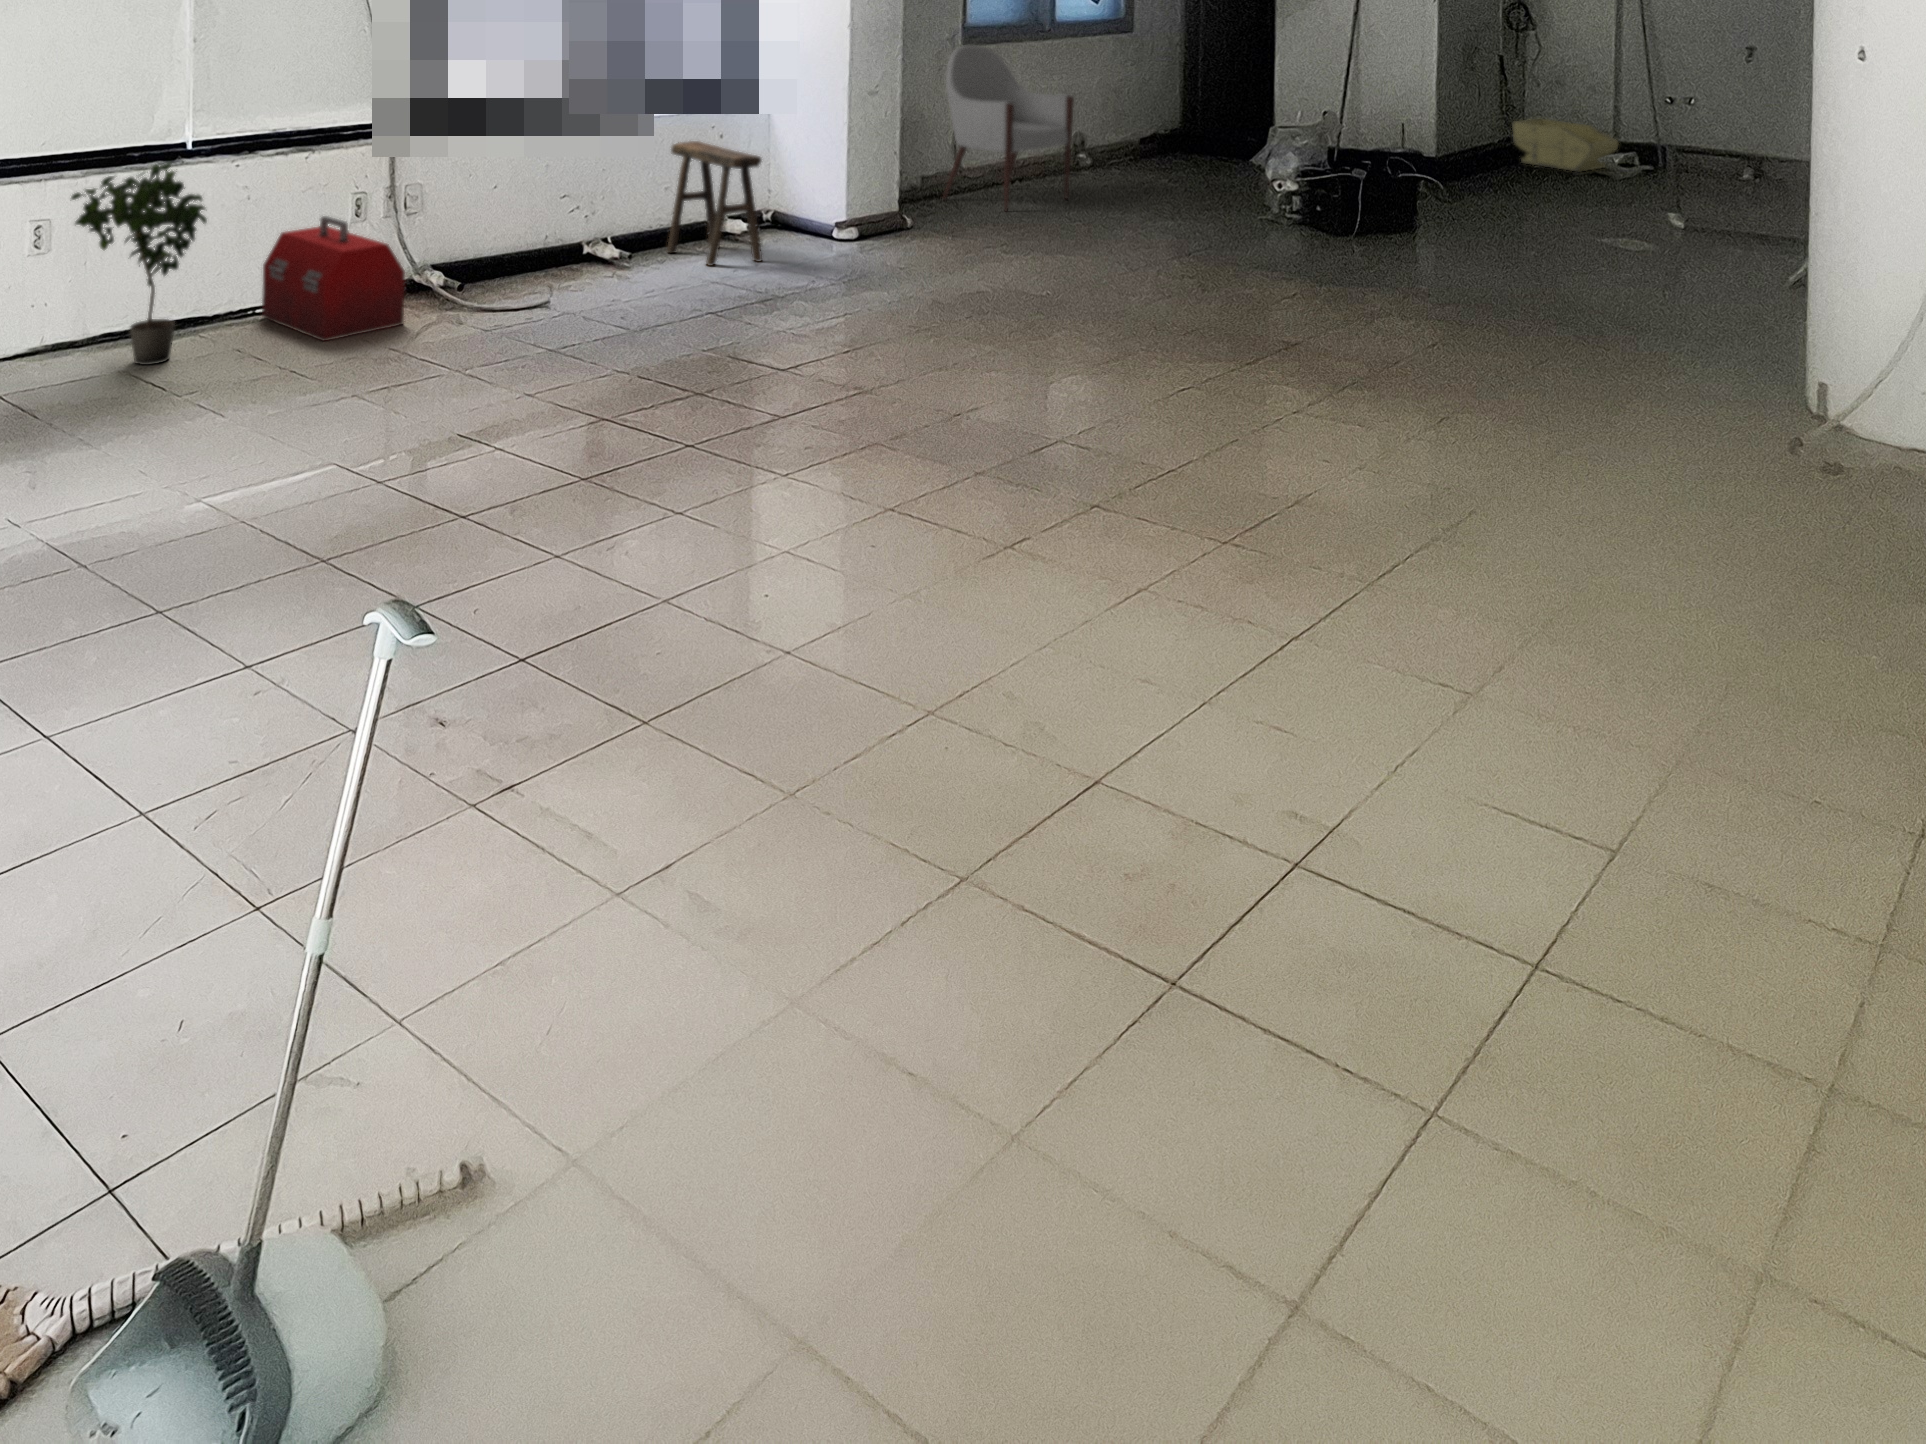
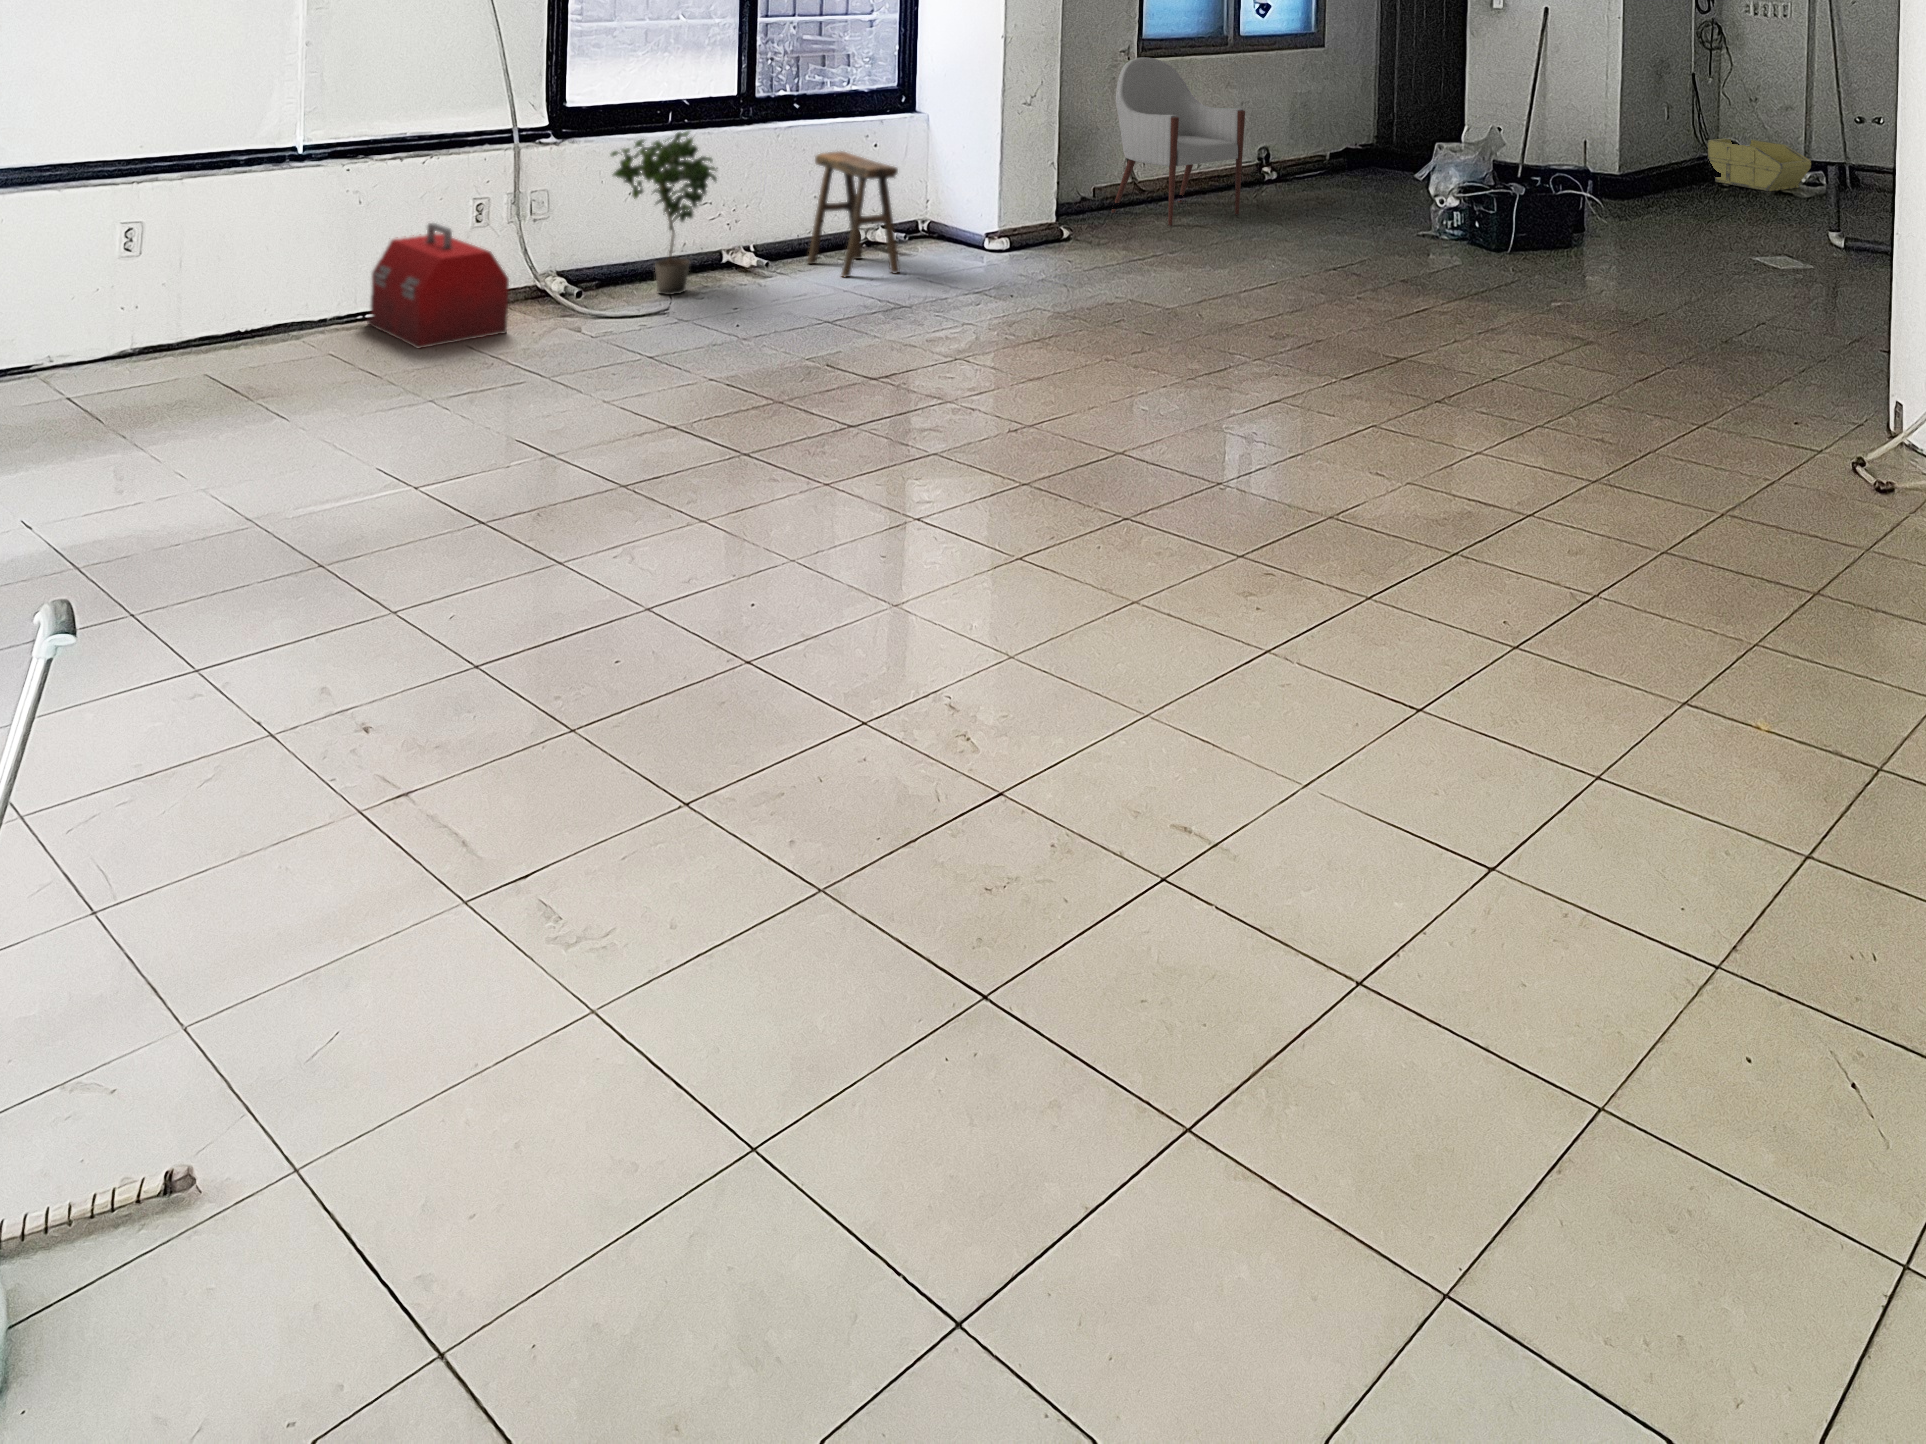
potted plant: present [71,163,207,365] -> present [611,131,717,295]

